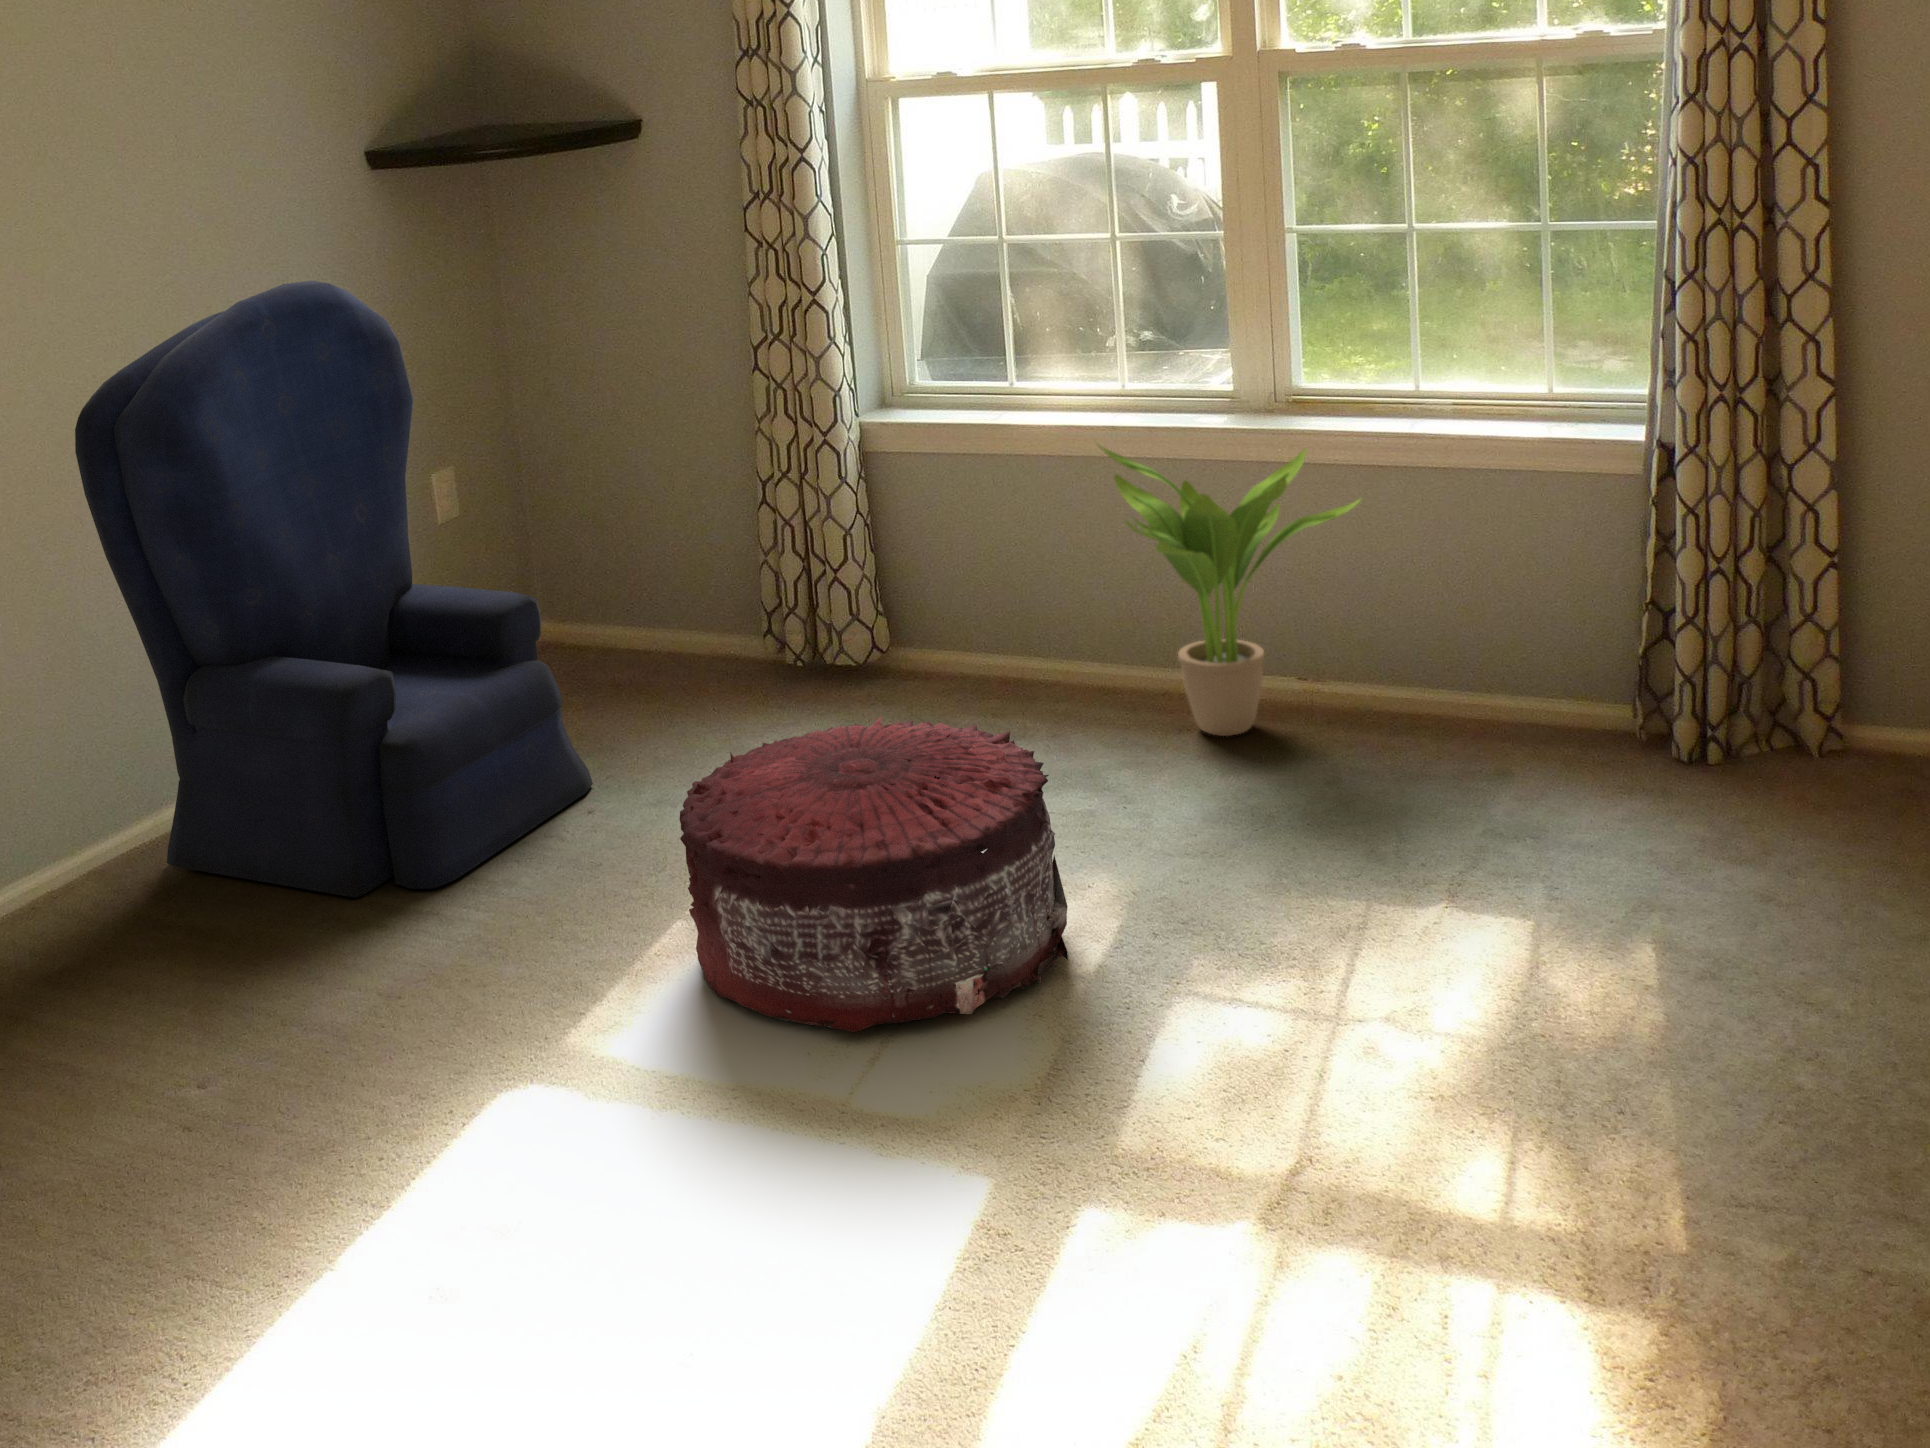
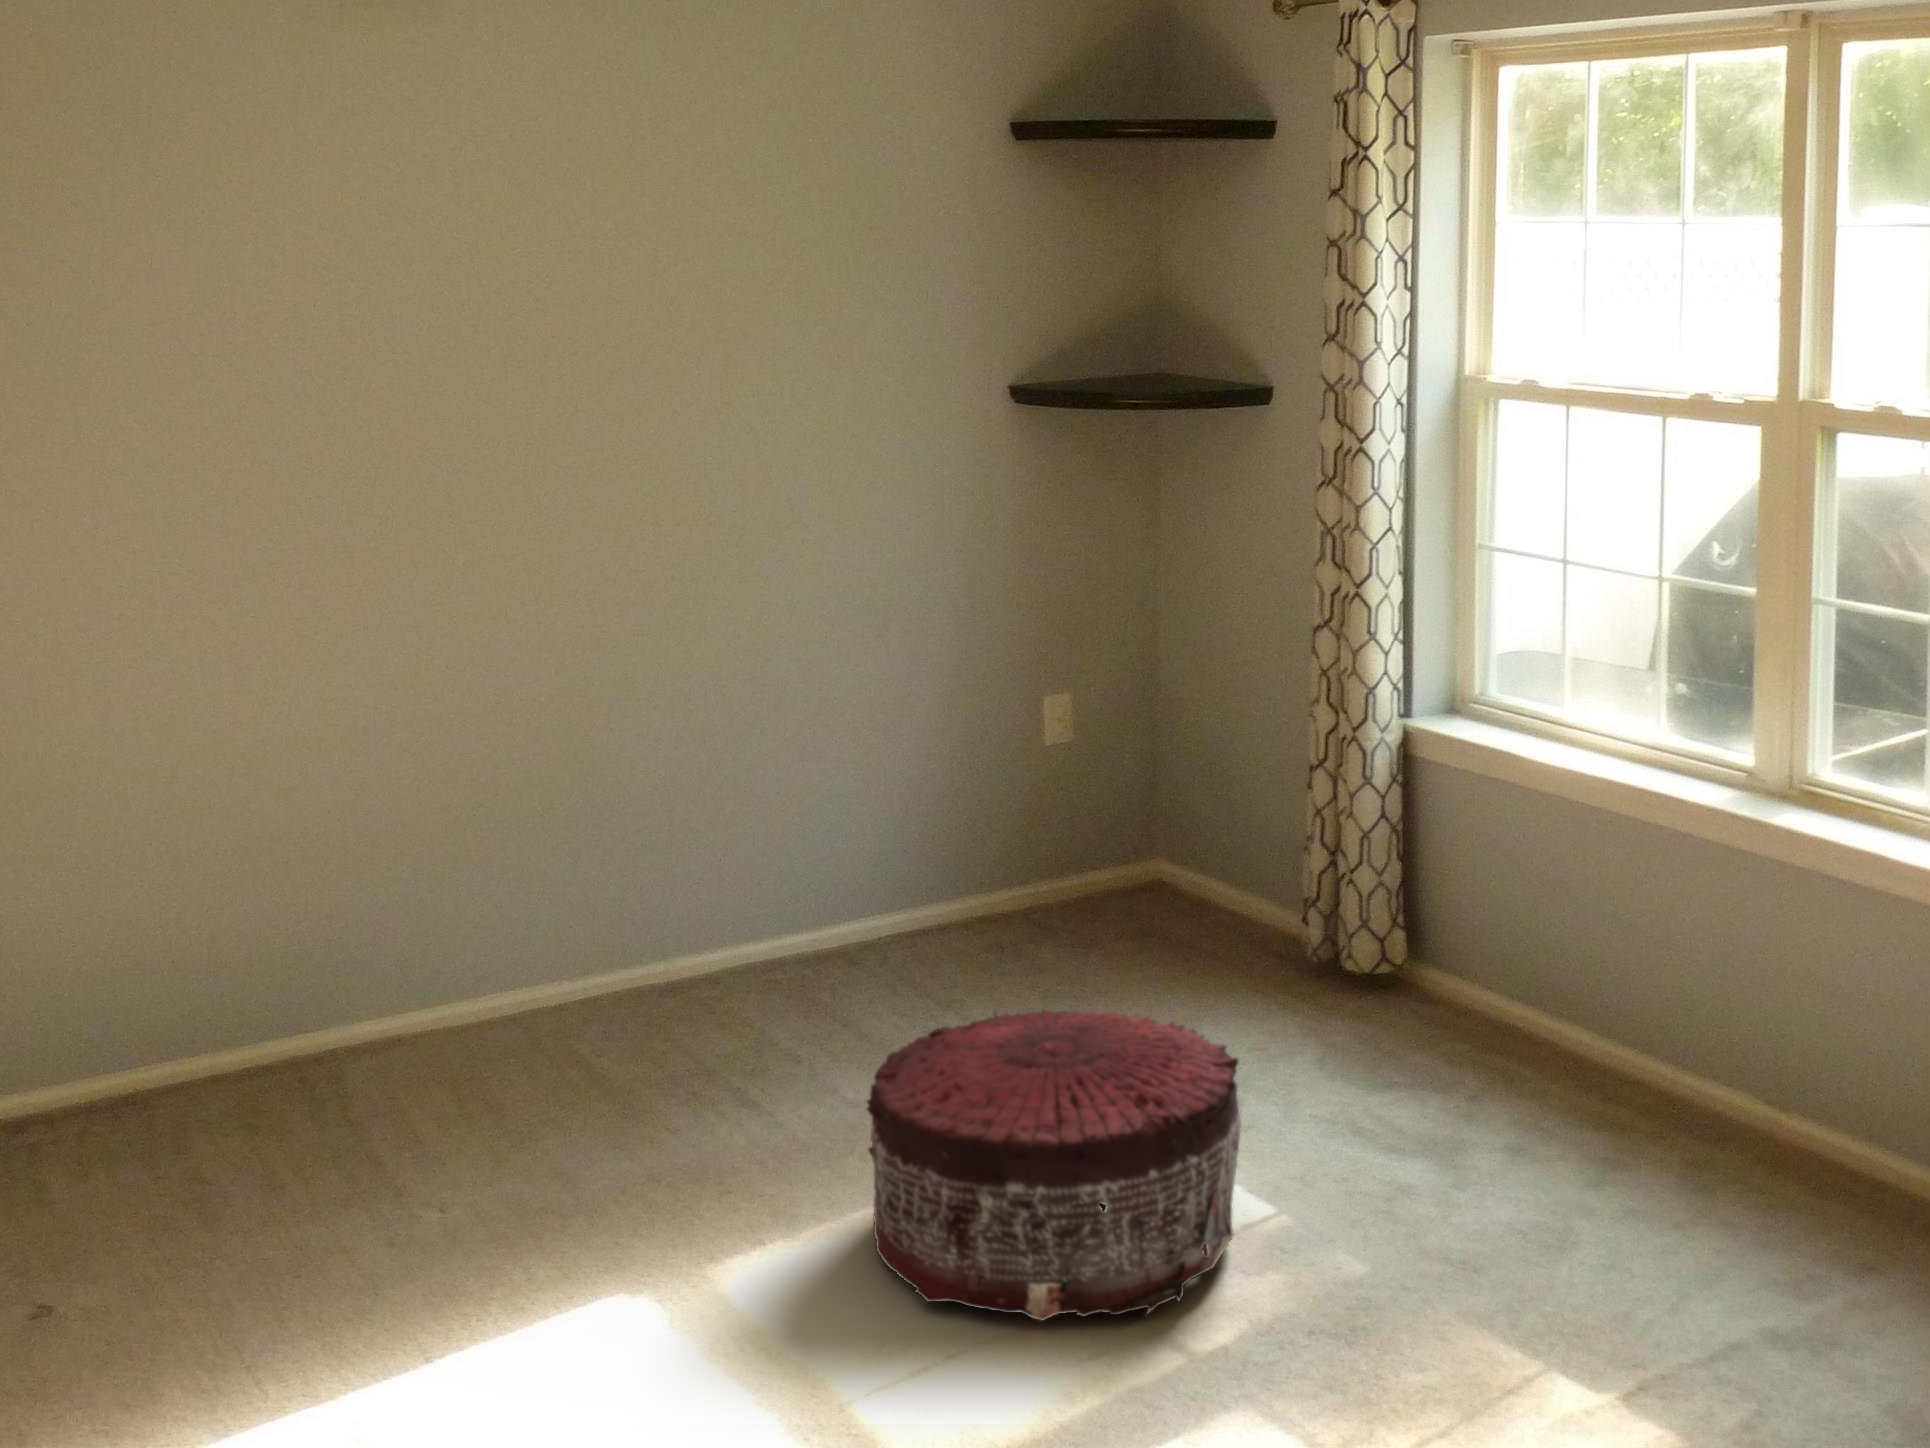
armchair: present [75,281,593,897] -> none [616,492,1023,1074]
potted plant: present [1099,446,1359,736] -> none [1520,780,1802,1149]

